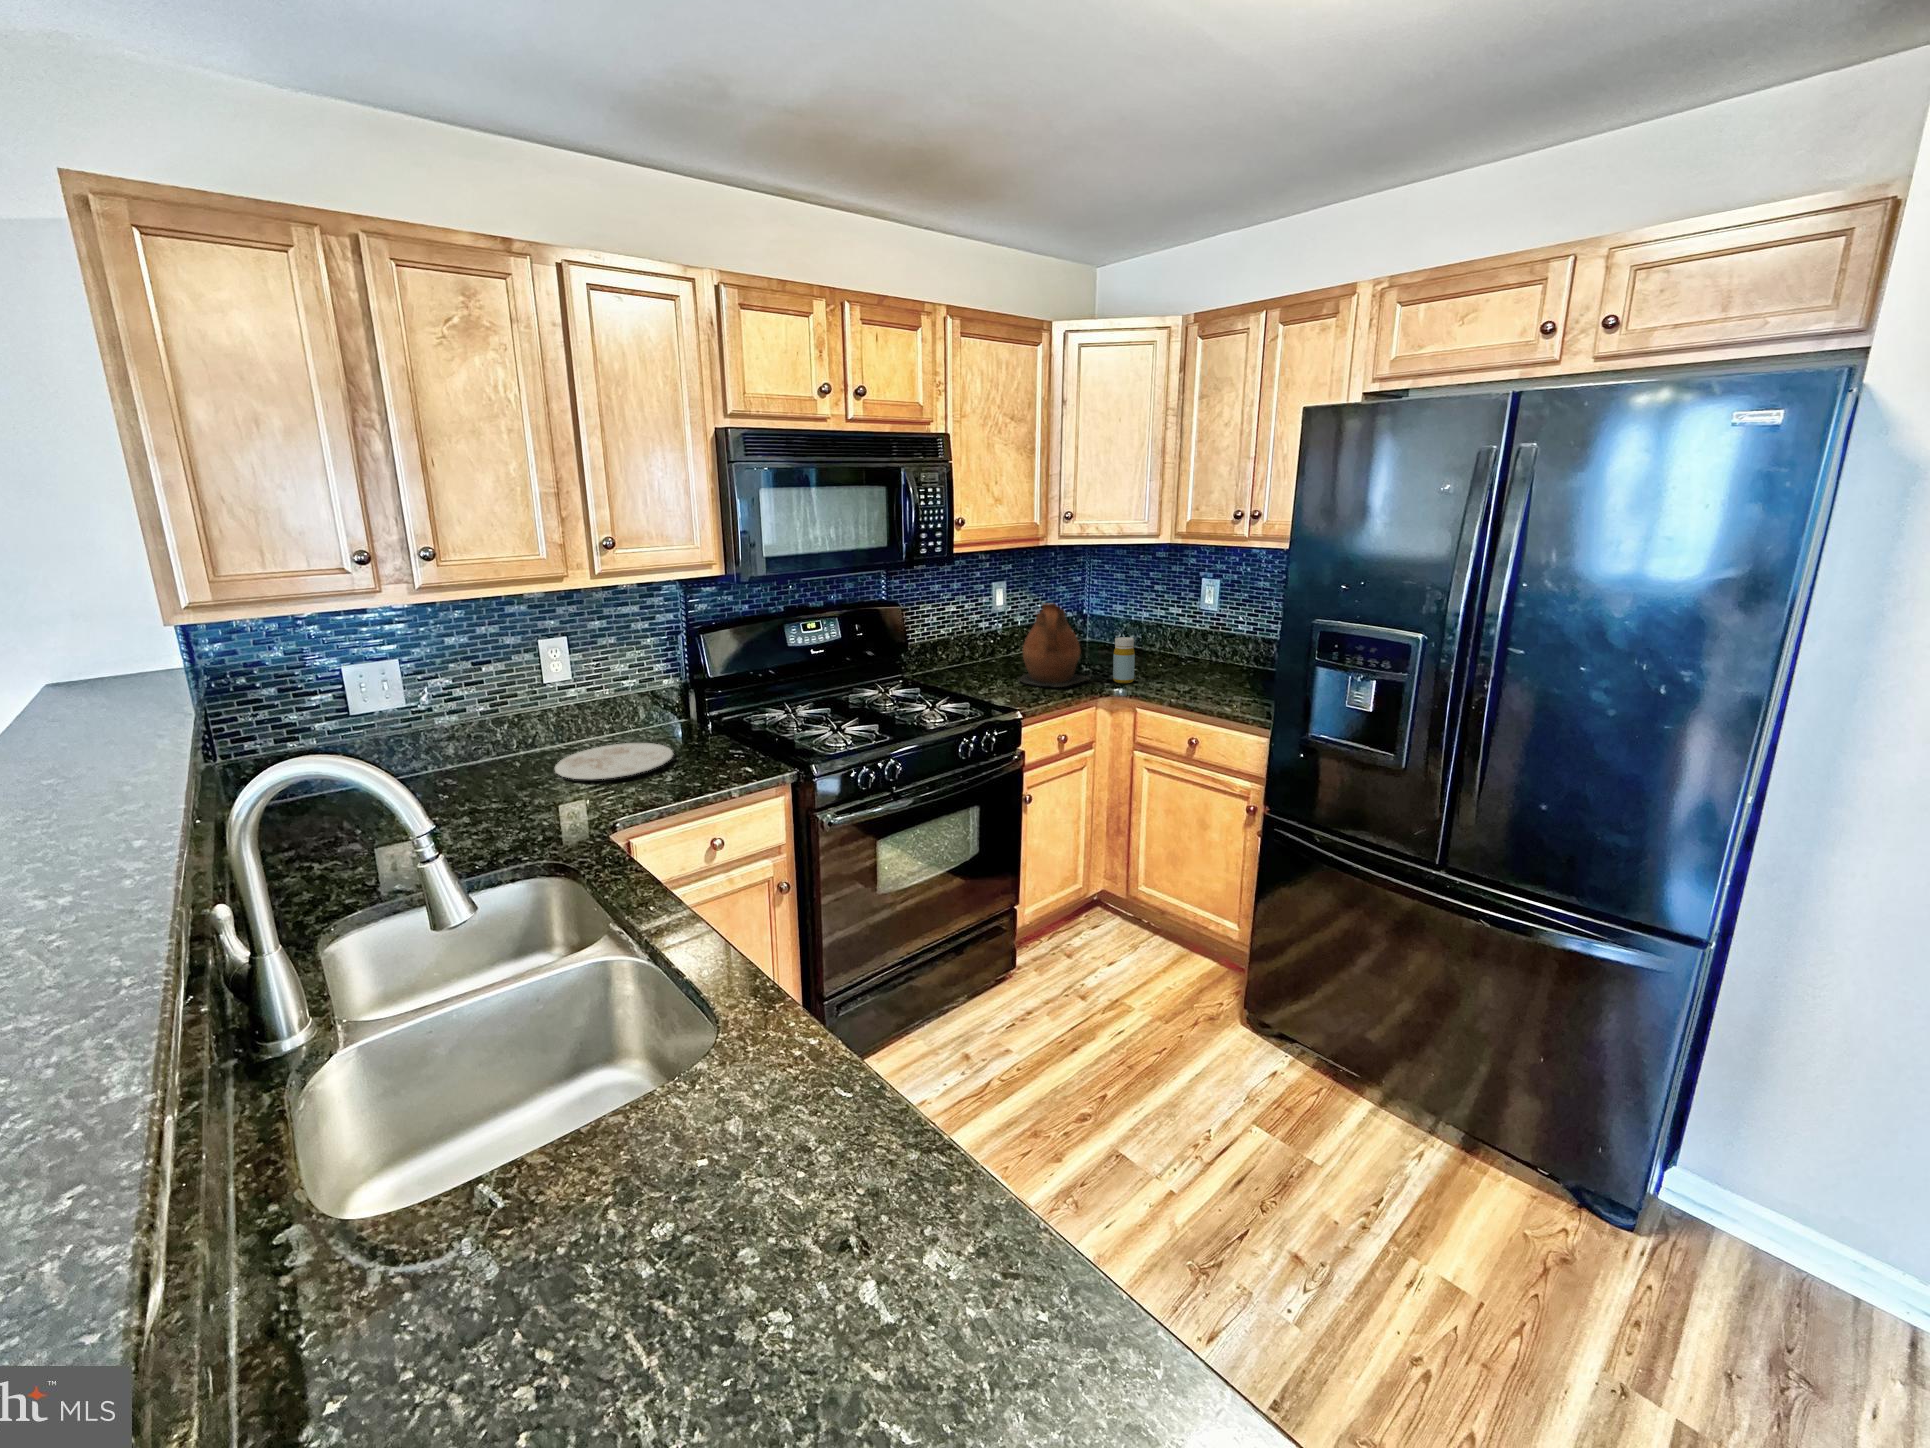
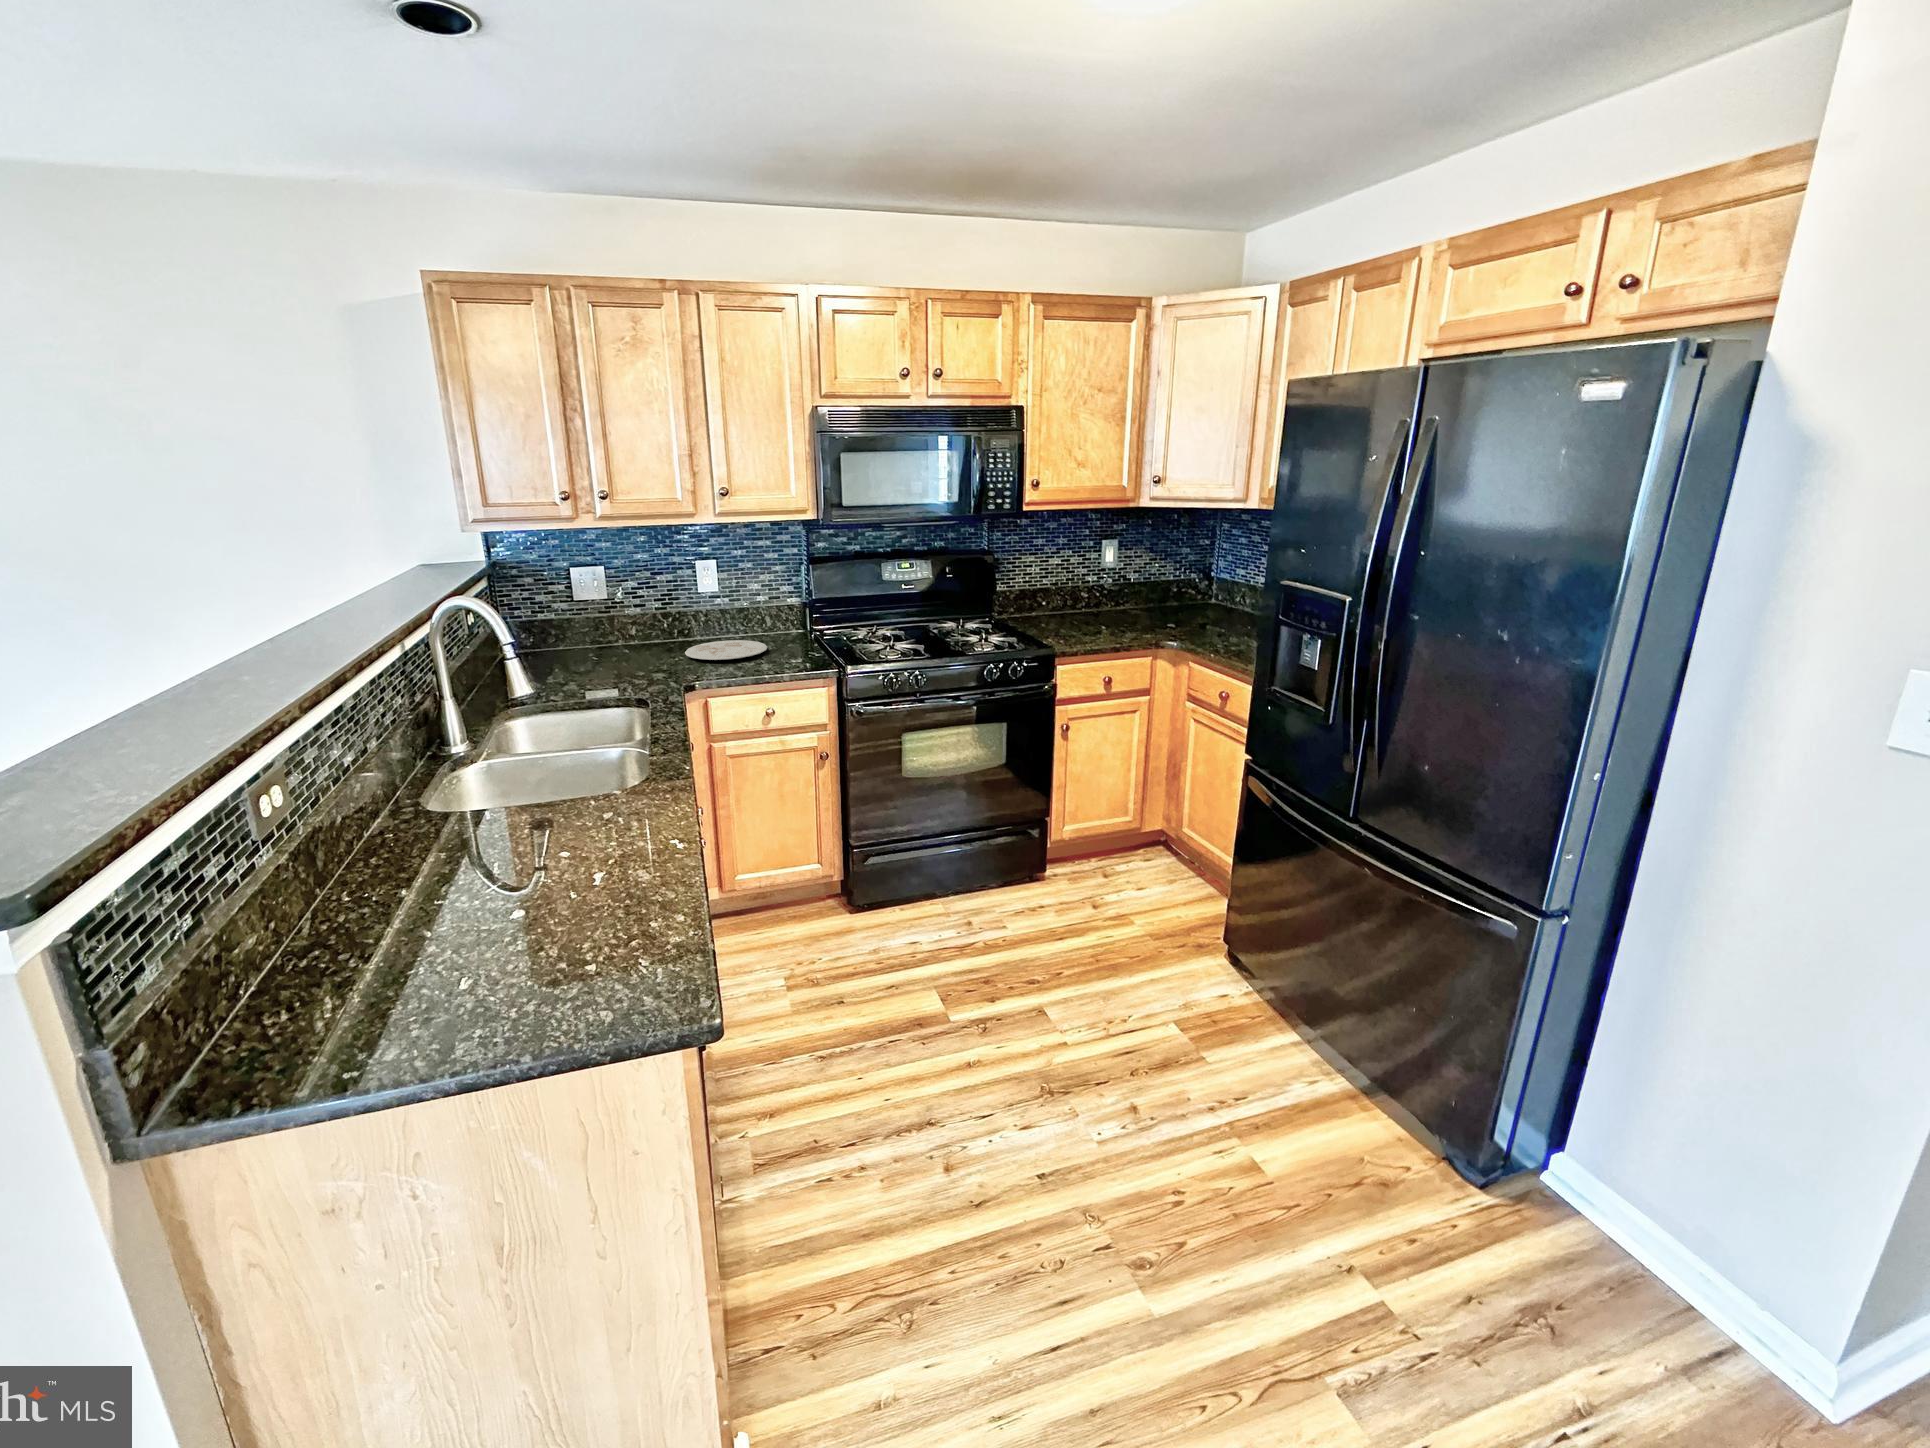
ceramic pitcher: present [1019,603,1089,687] -> none [1089,559,1161,636]
bottle: present [1113,637,1135,683] -> none [1181,595,1203,639]

